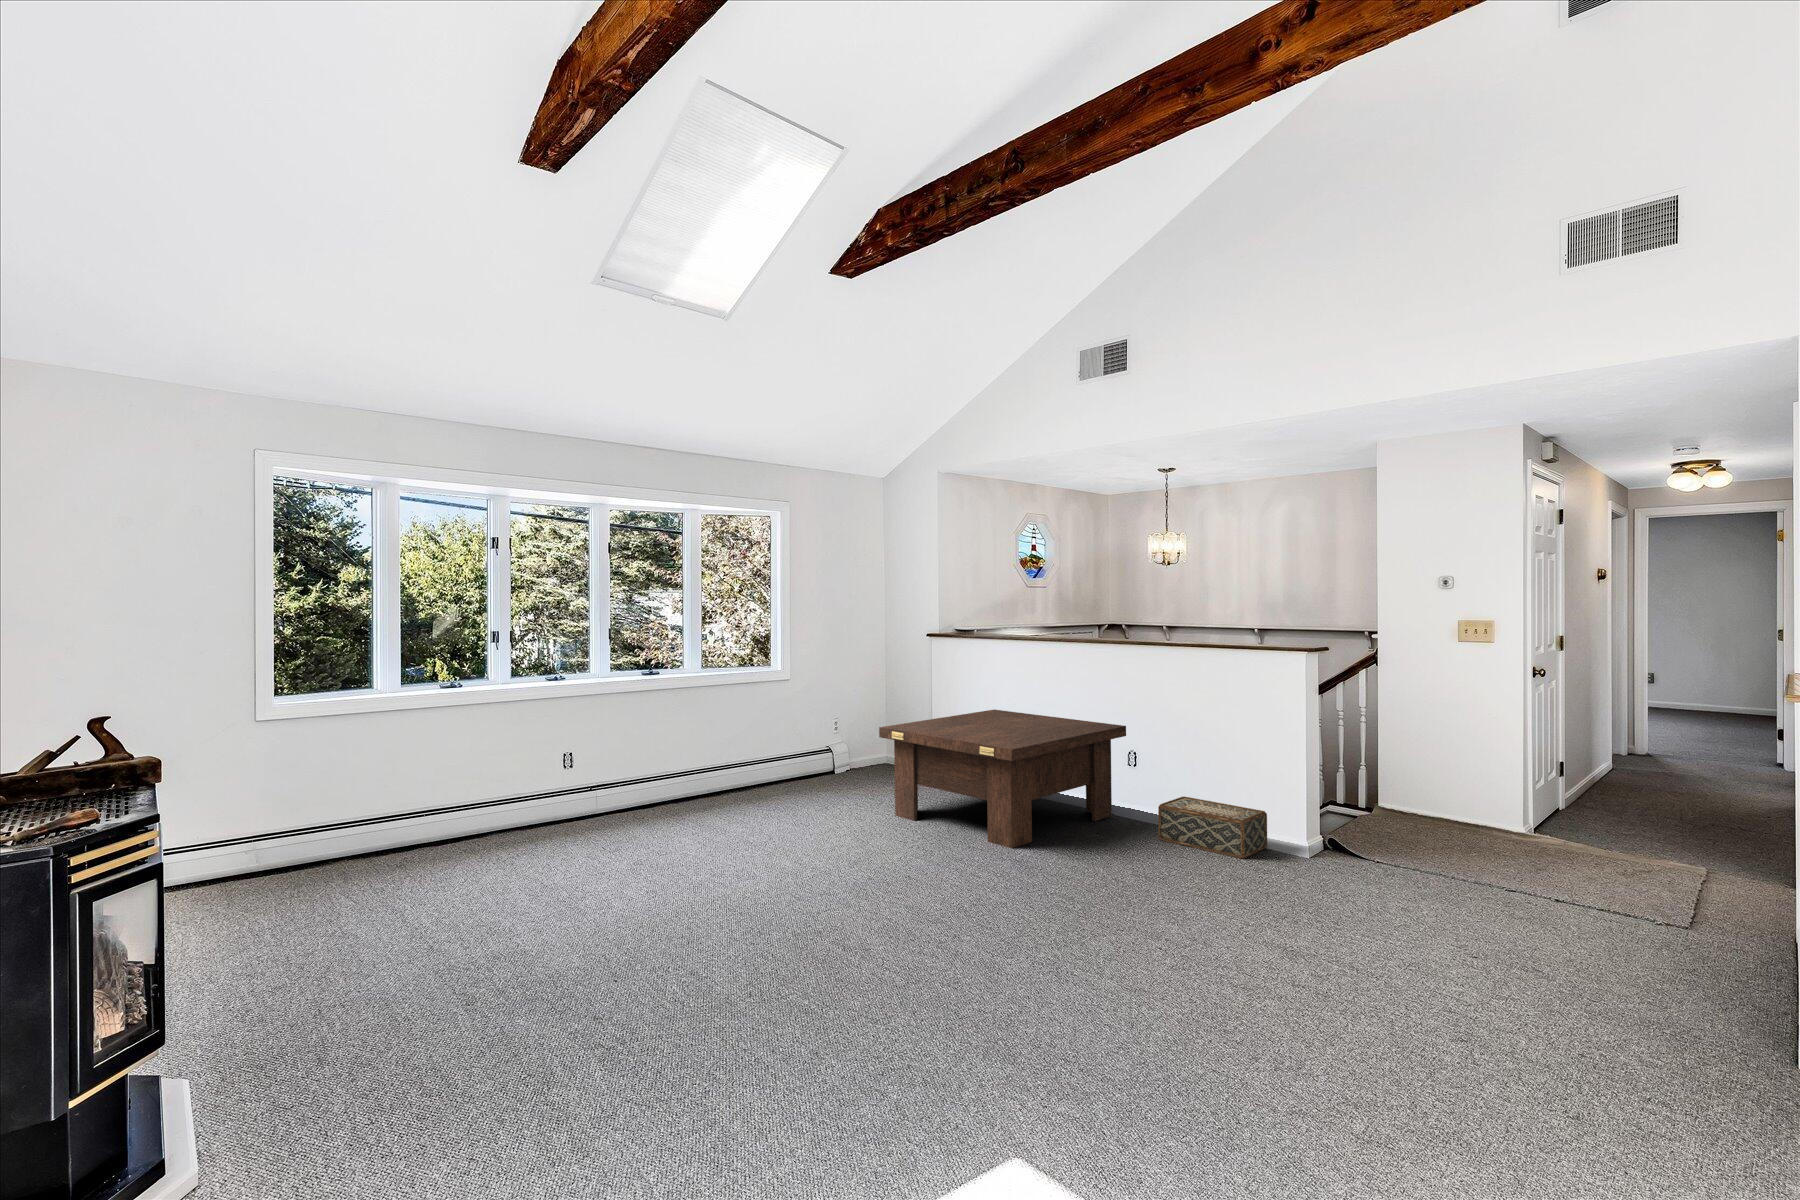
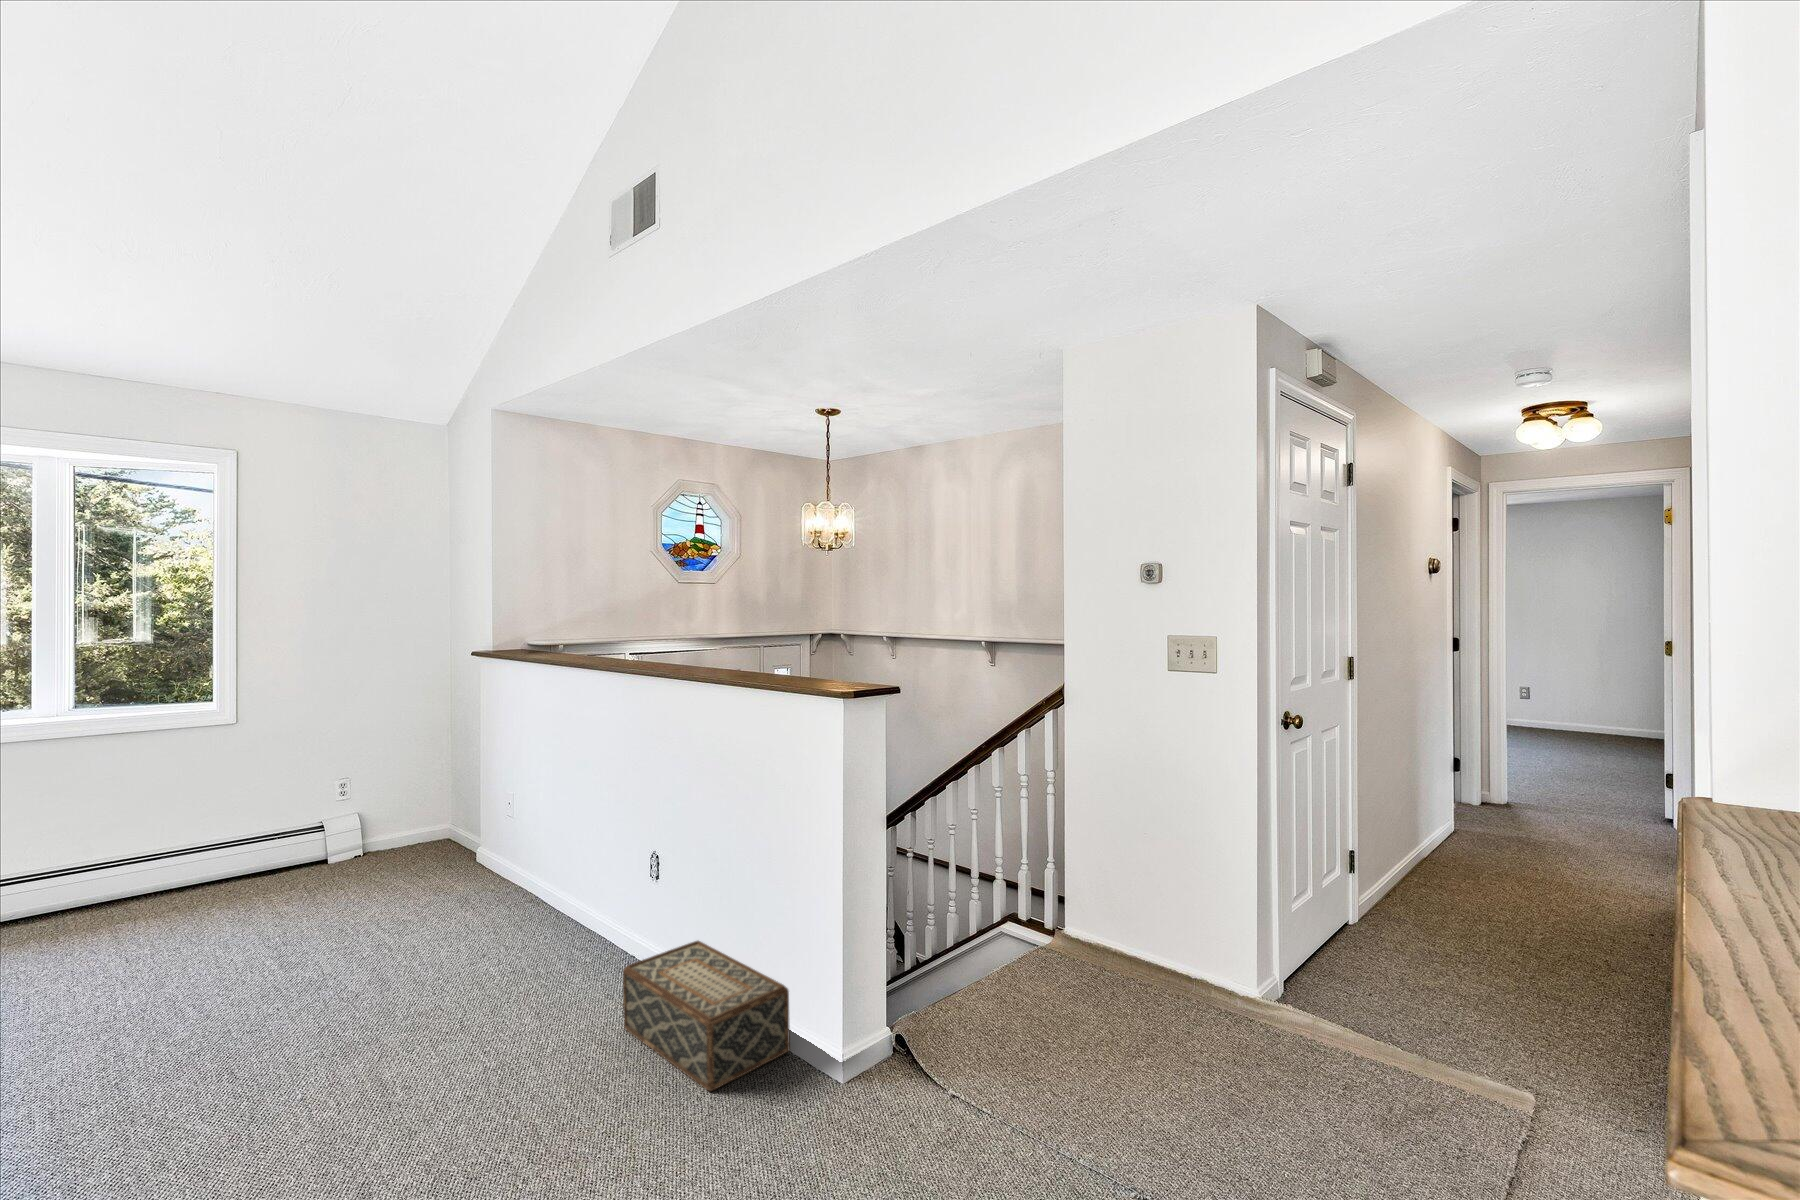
coffee table: present [879,709,1126,848] -> none [235,770,645,1065]

